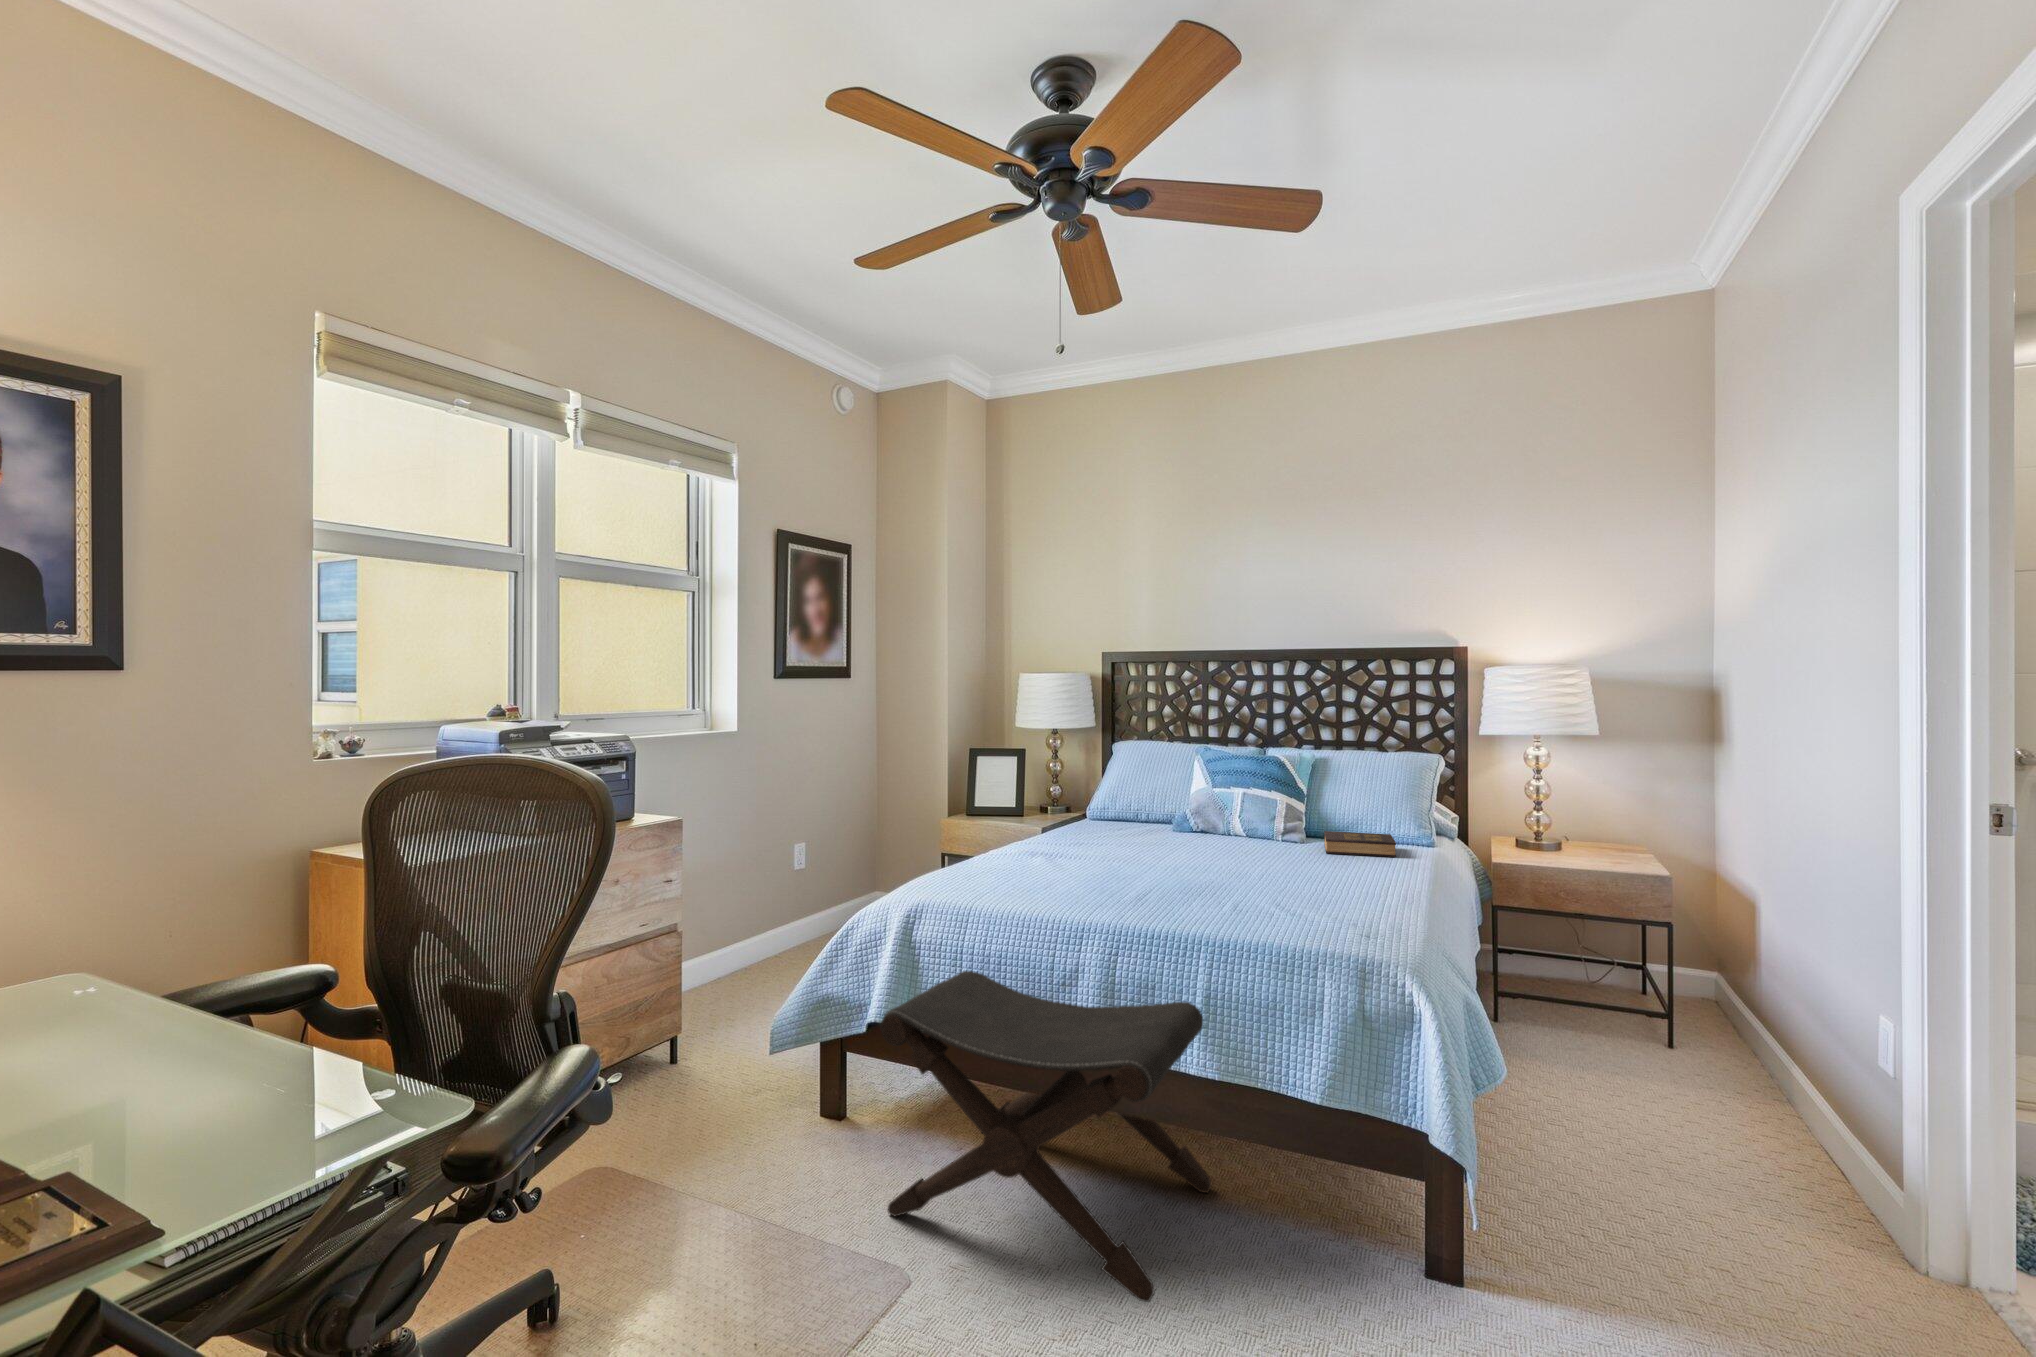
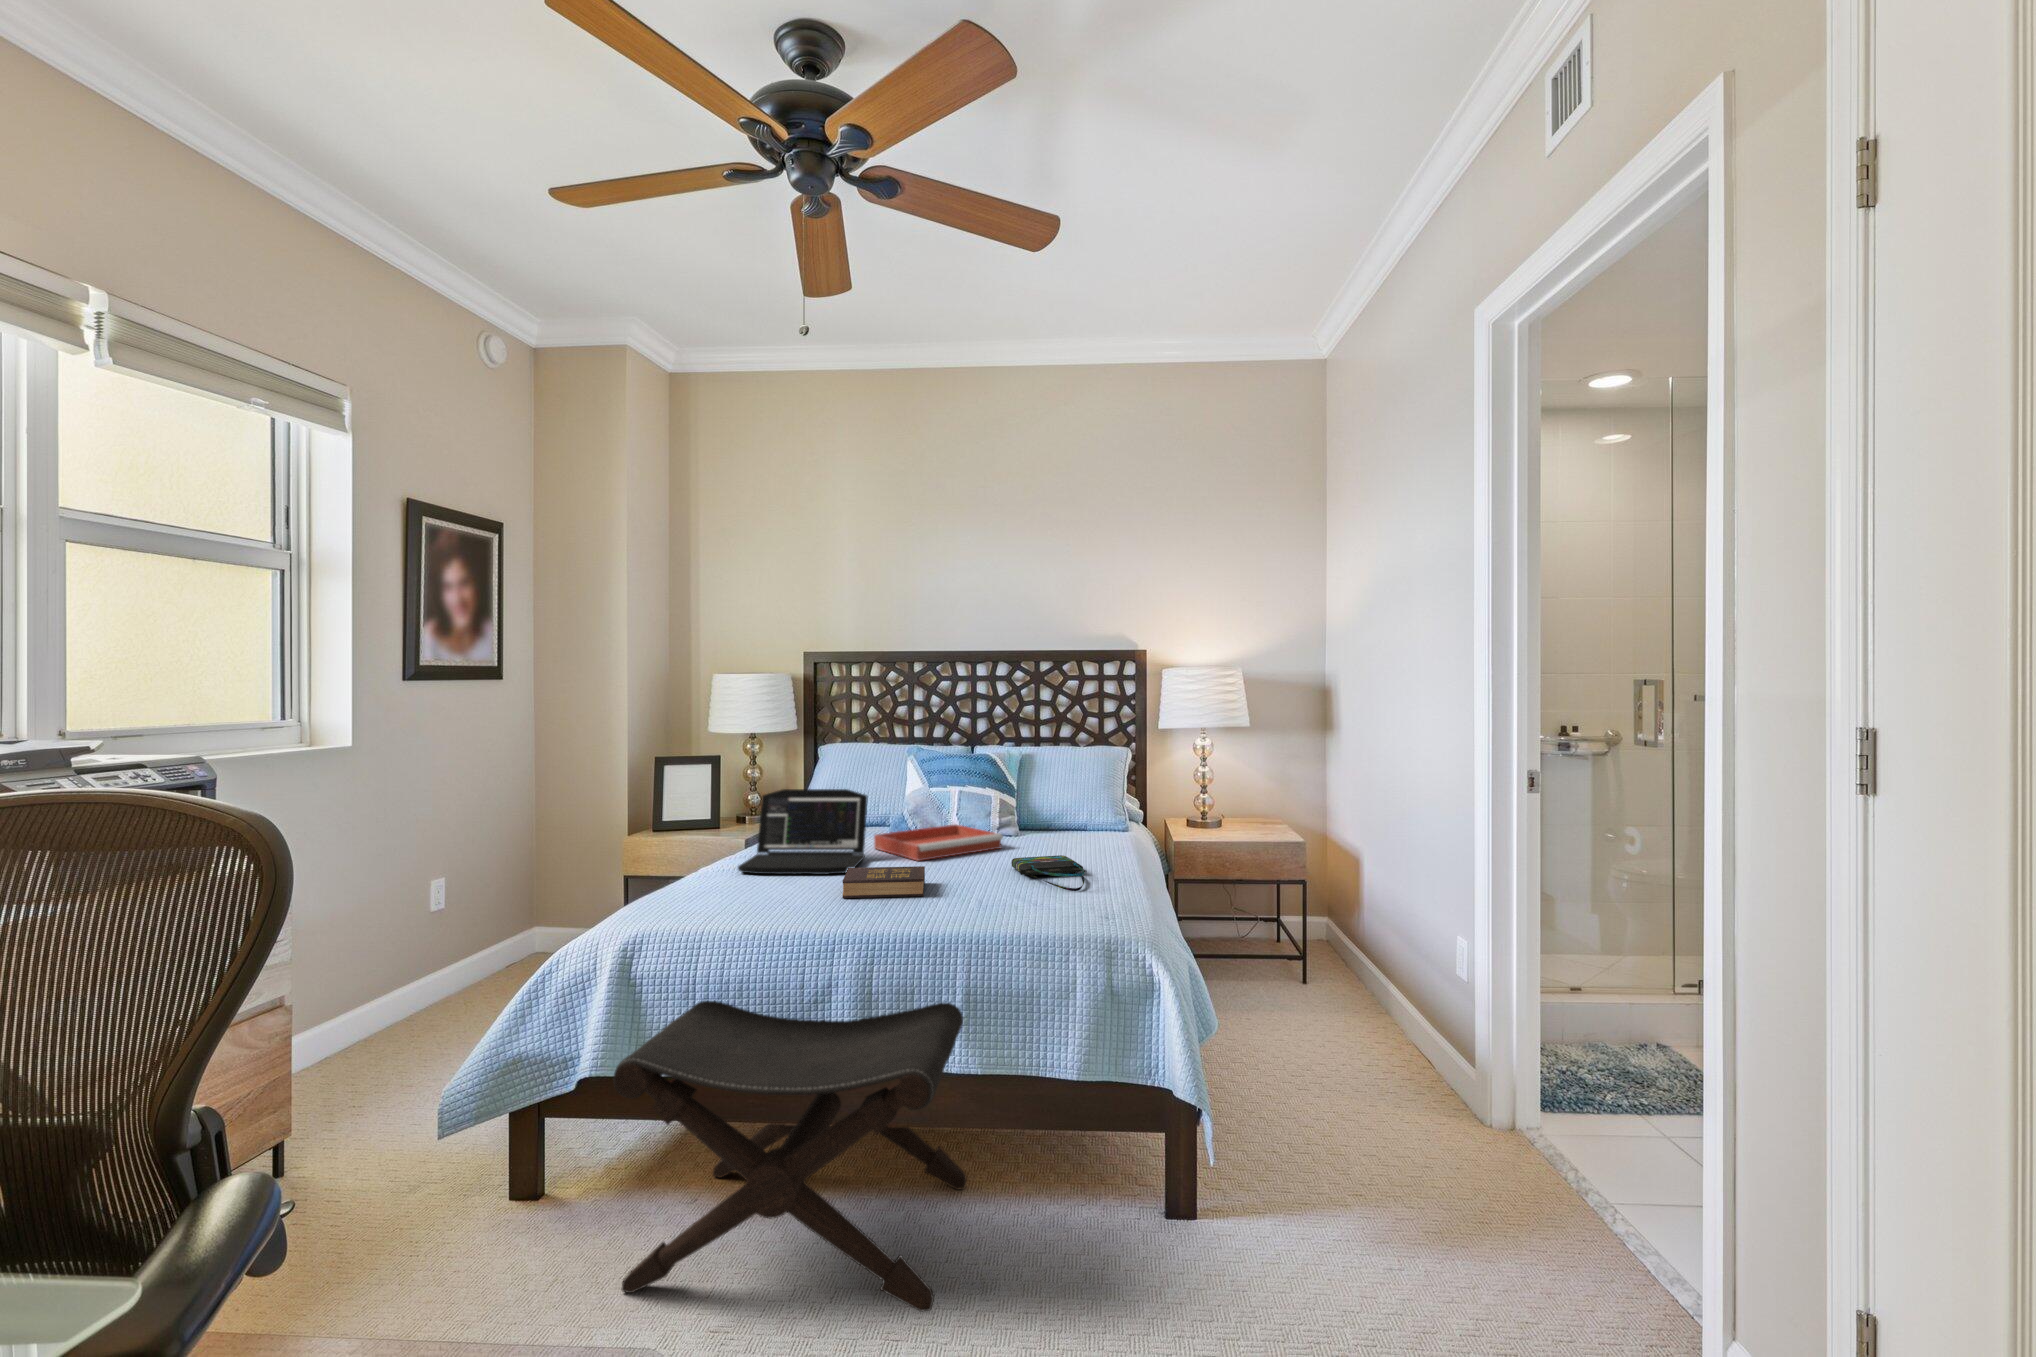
laptop: none [1018,782,1141,866] -> present [738,789,867,874]
tray: none [1151,826,1282,860] -> present [874,825,1003,861]
hardback book: present [1324,831,1396,857] -> present [843,866,925,898]
tote bag: none [1282,865,1363,905] -> present [1011,855,1086,891]

